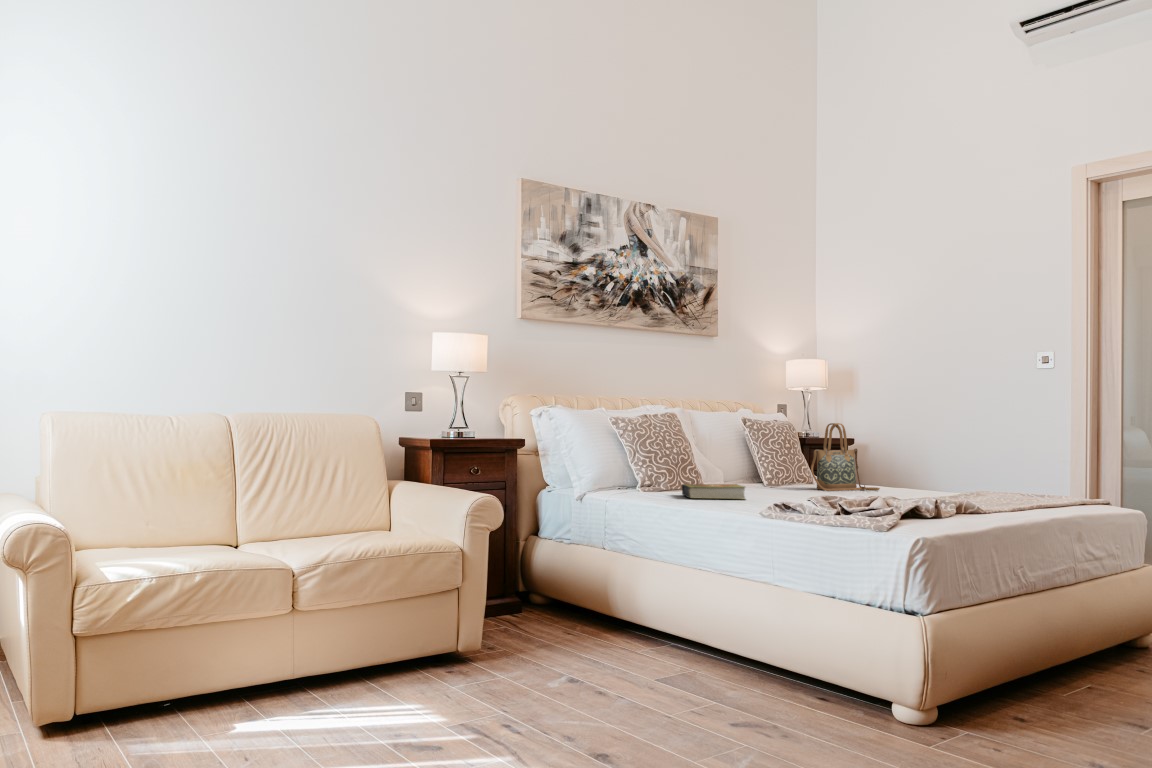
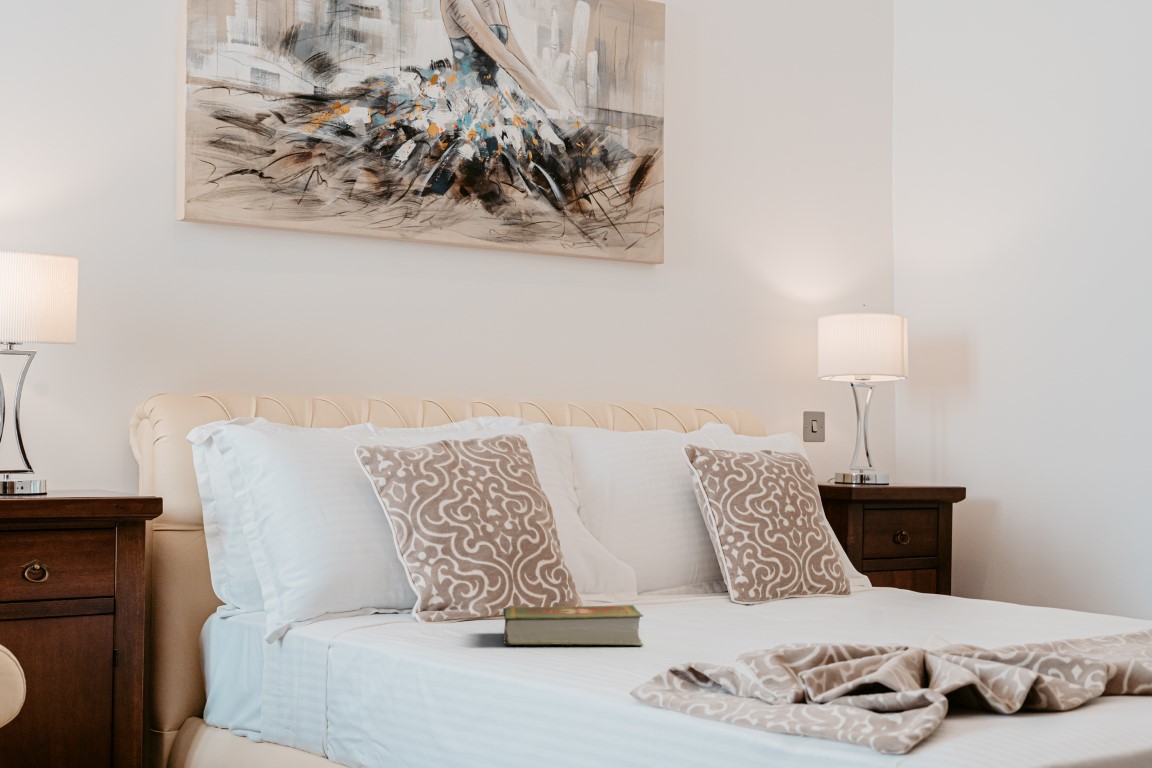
handbag: present [811,423,880,491] -> none [827,457,983,613]

